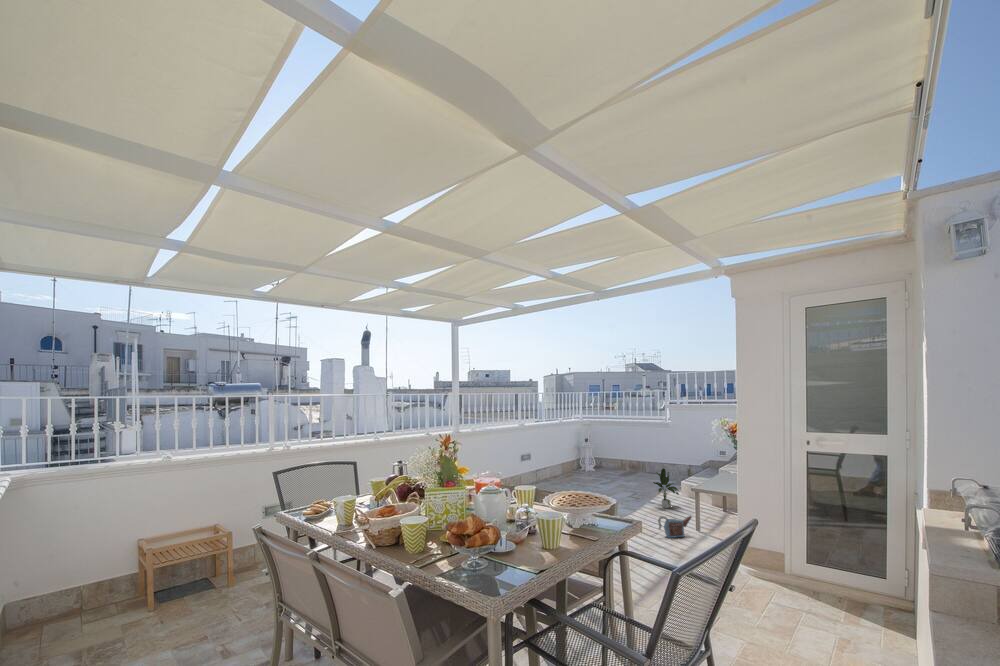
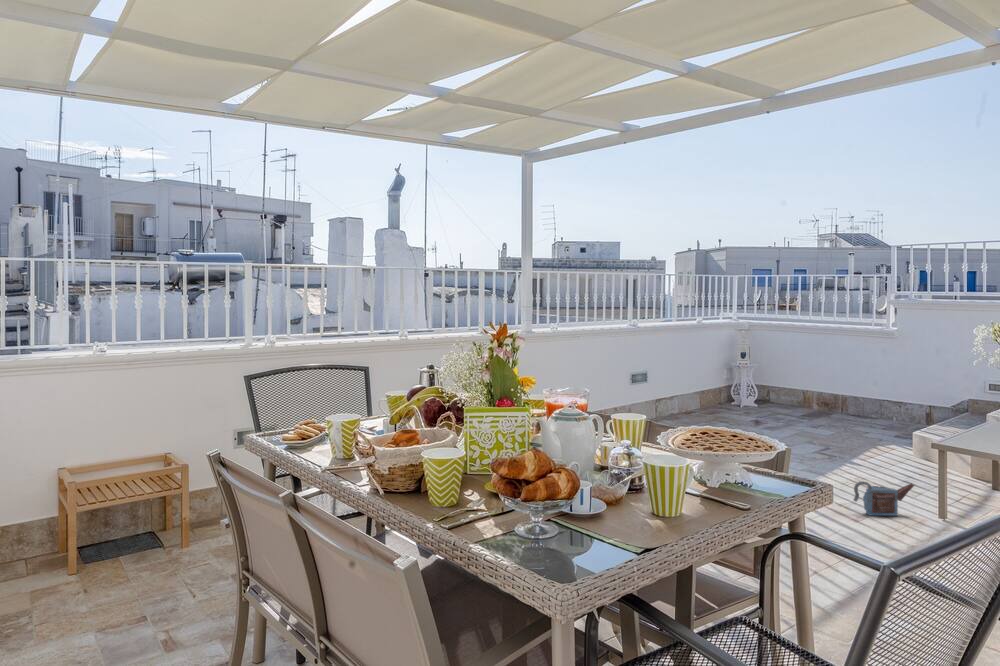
potted plant: present [653,468,679,508] -> none [851,406,896,470]

